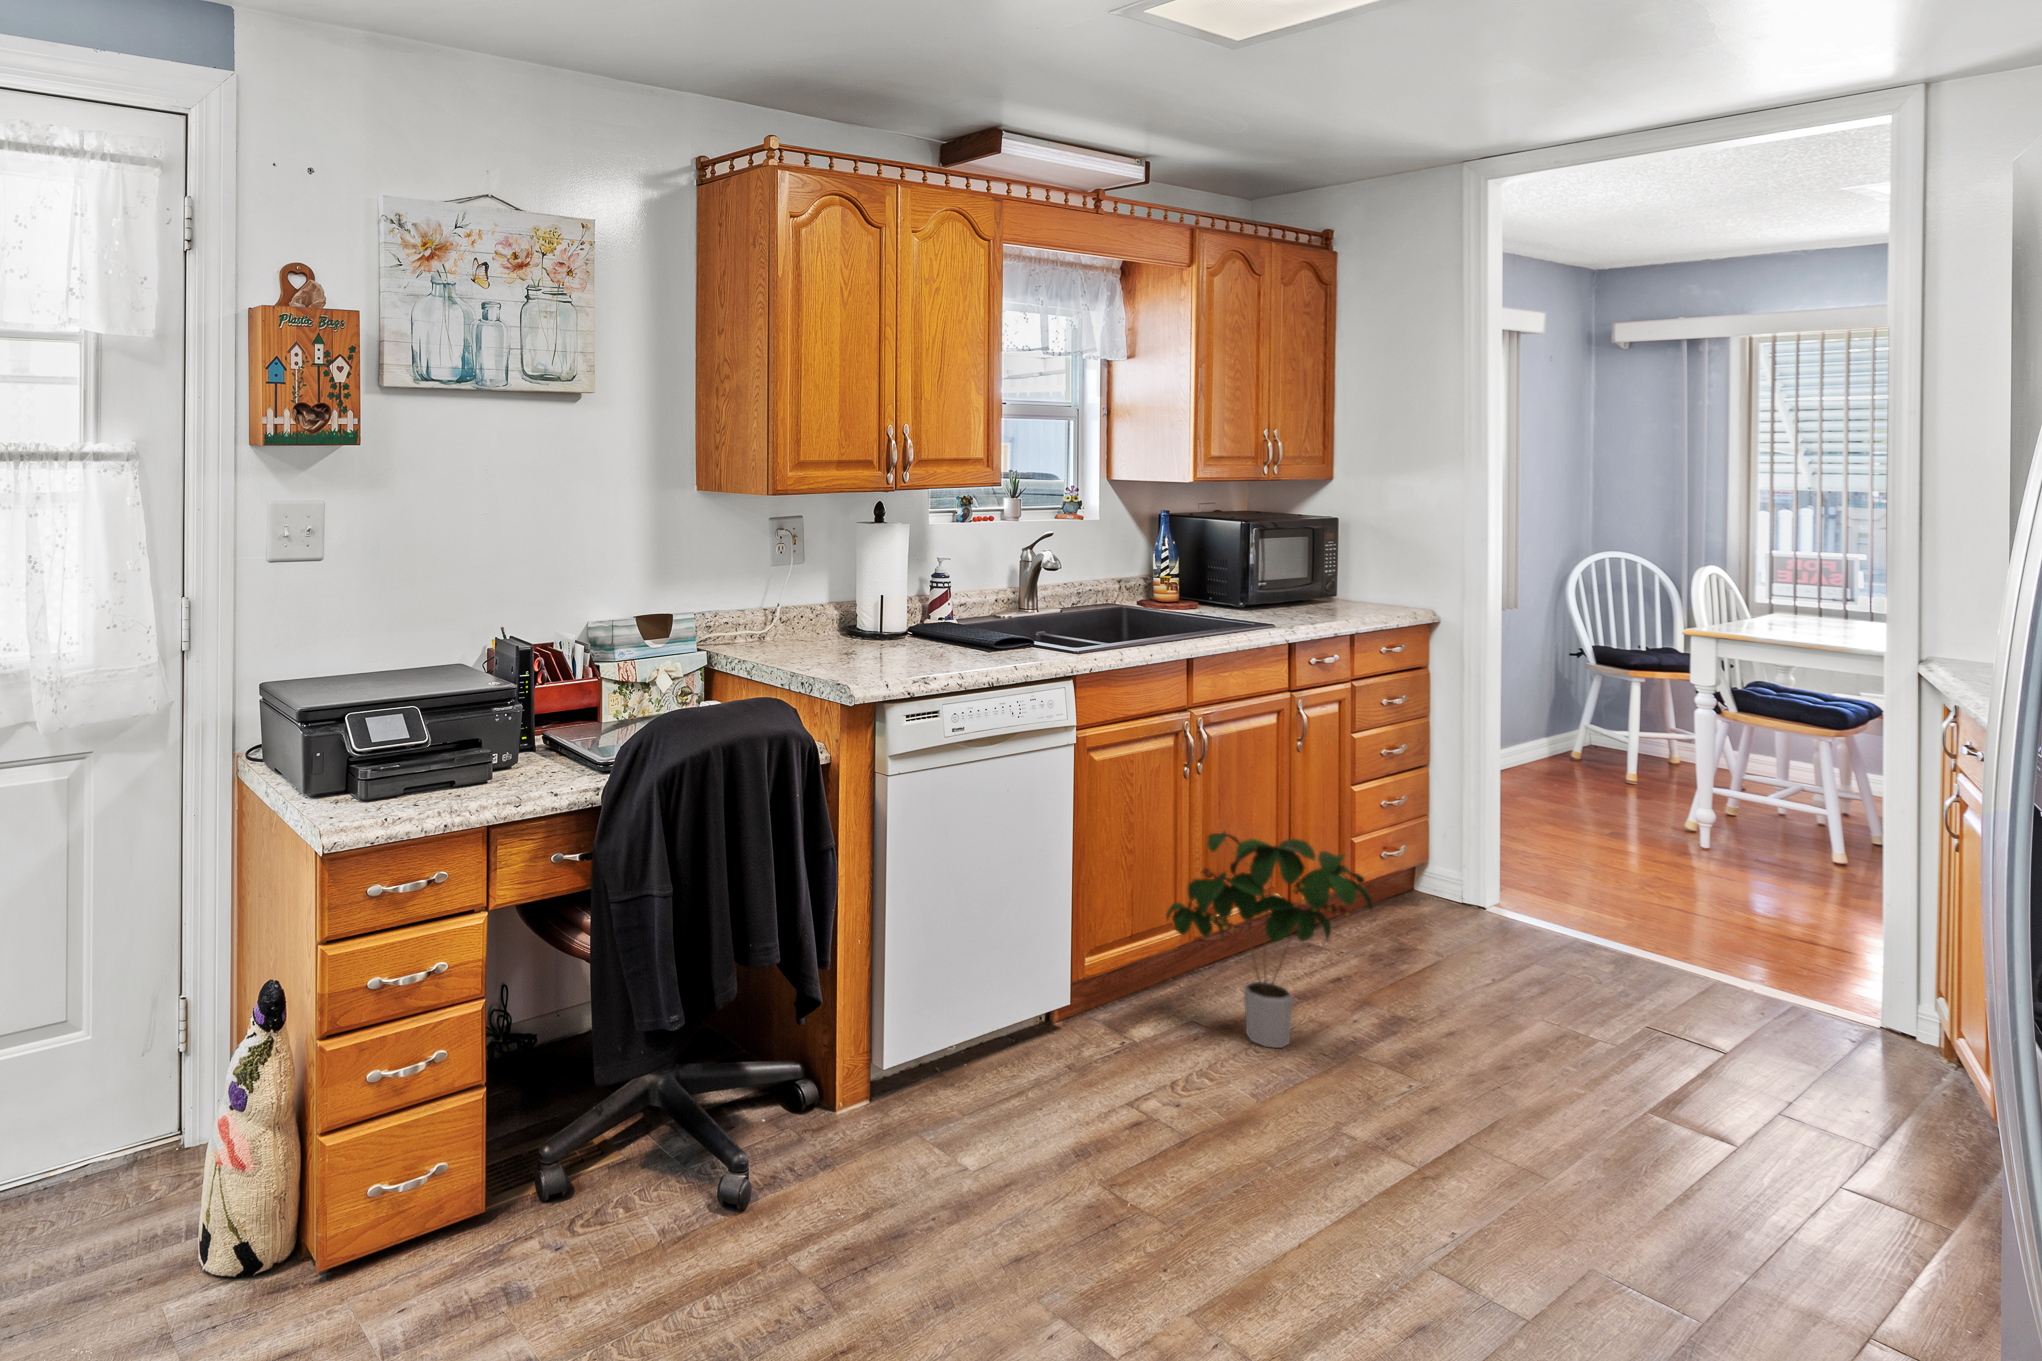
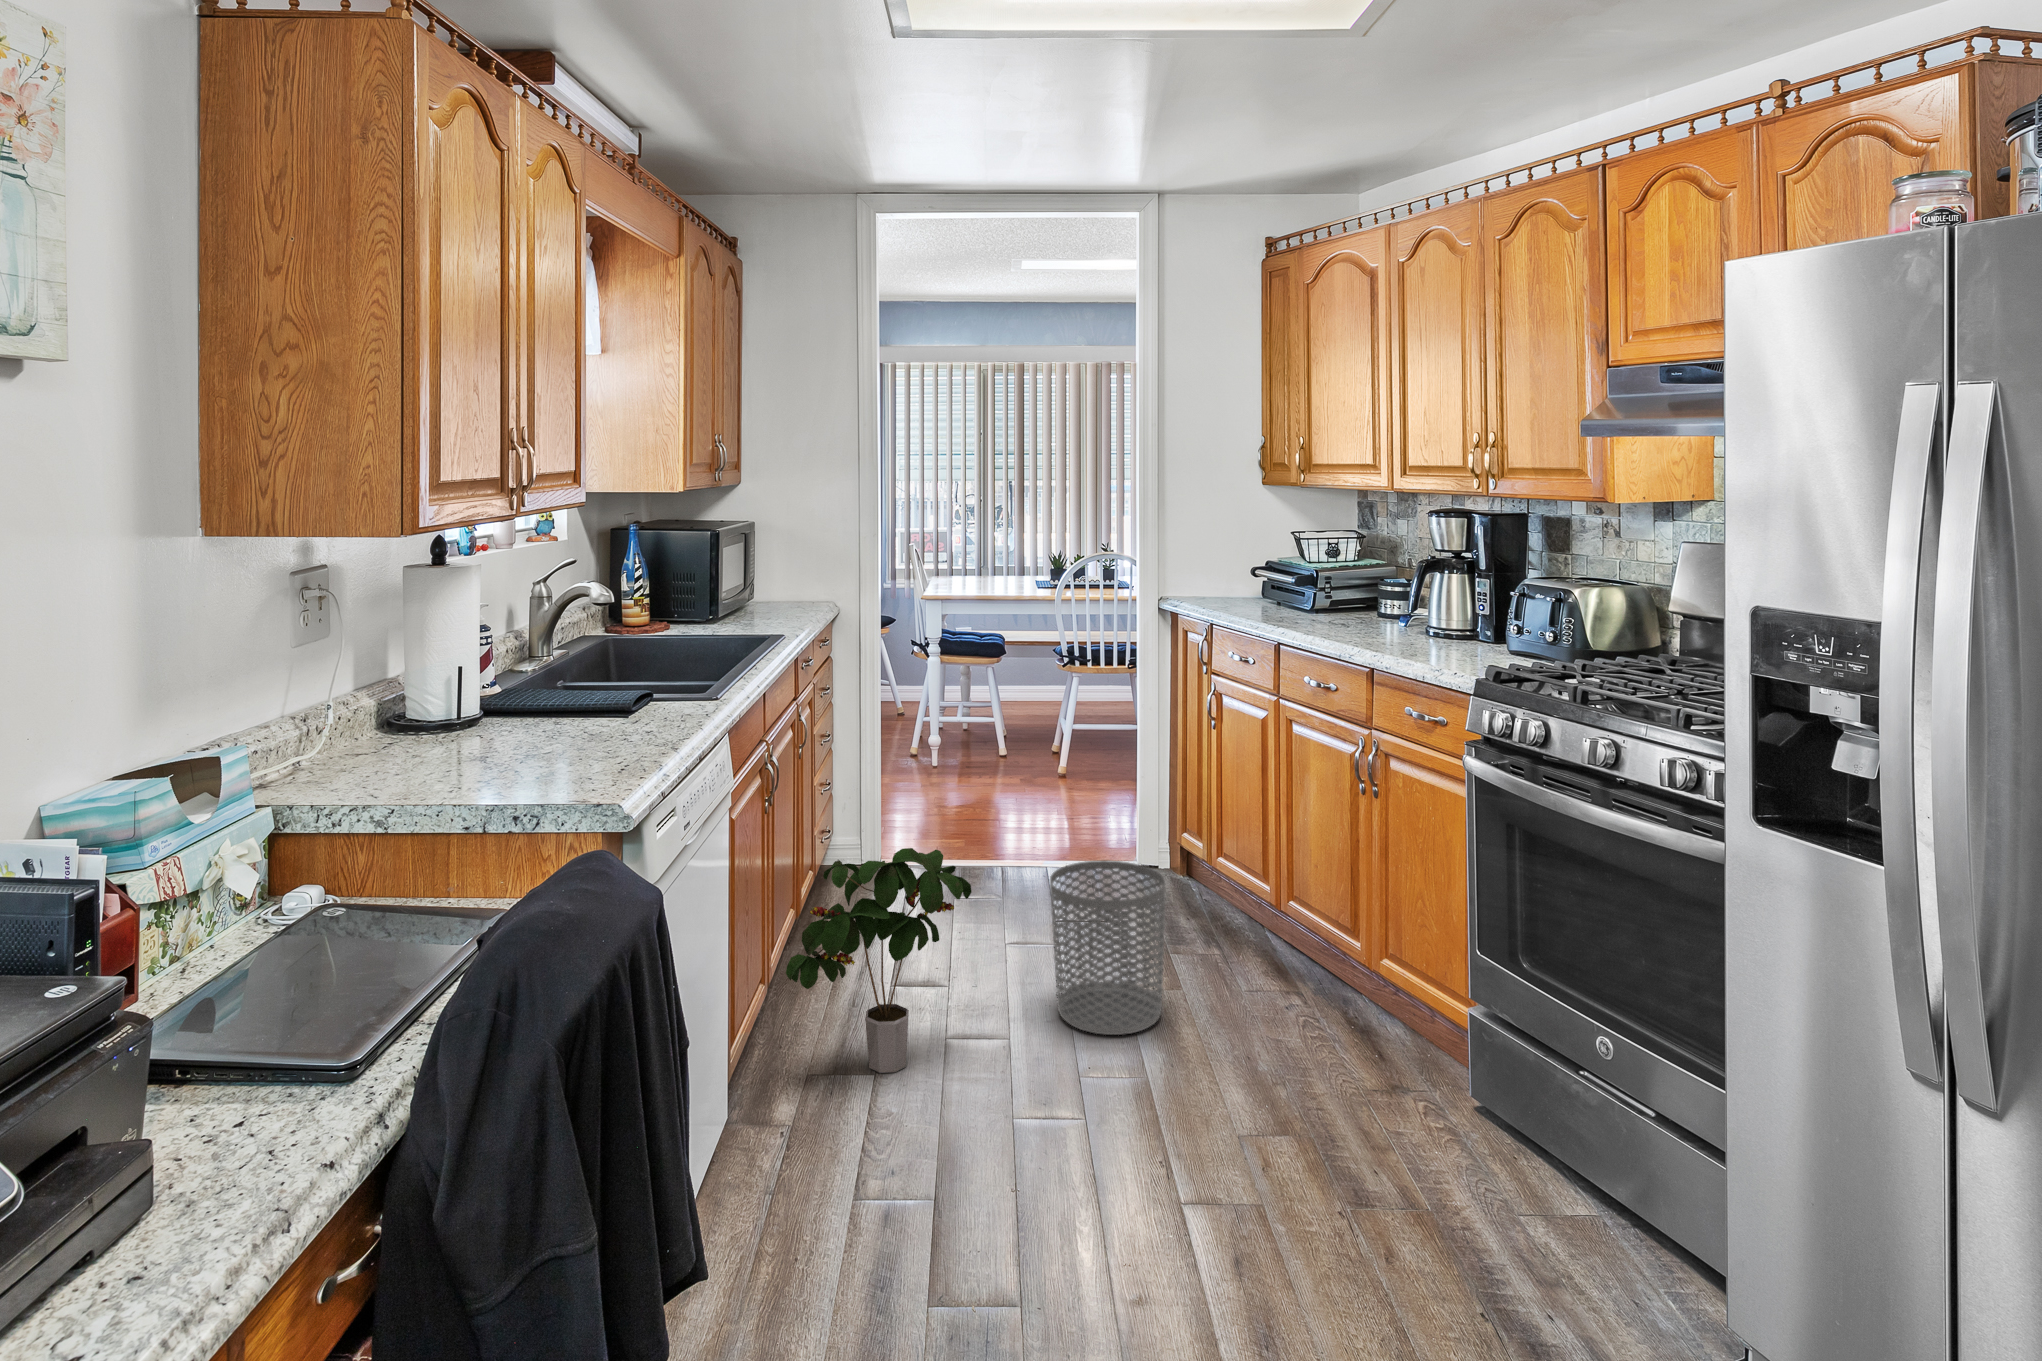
waste bin: none [1492,926,1658,1140] -> present [1050,860,1165,1035]

